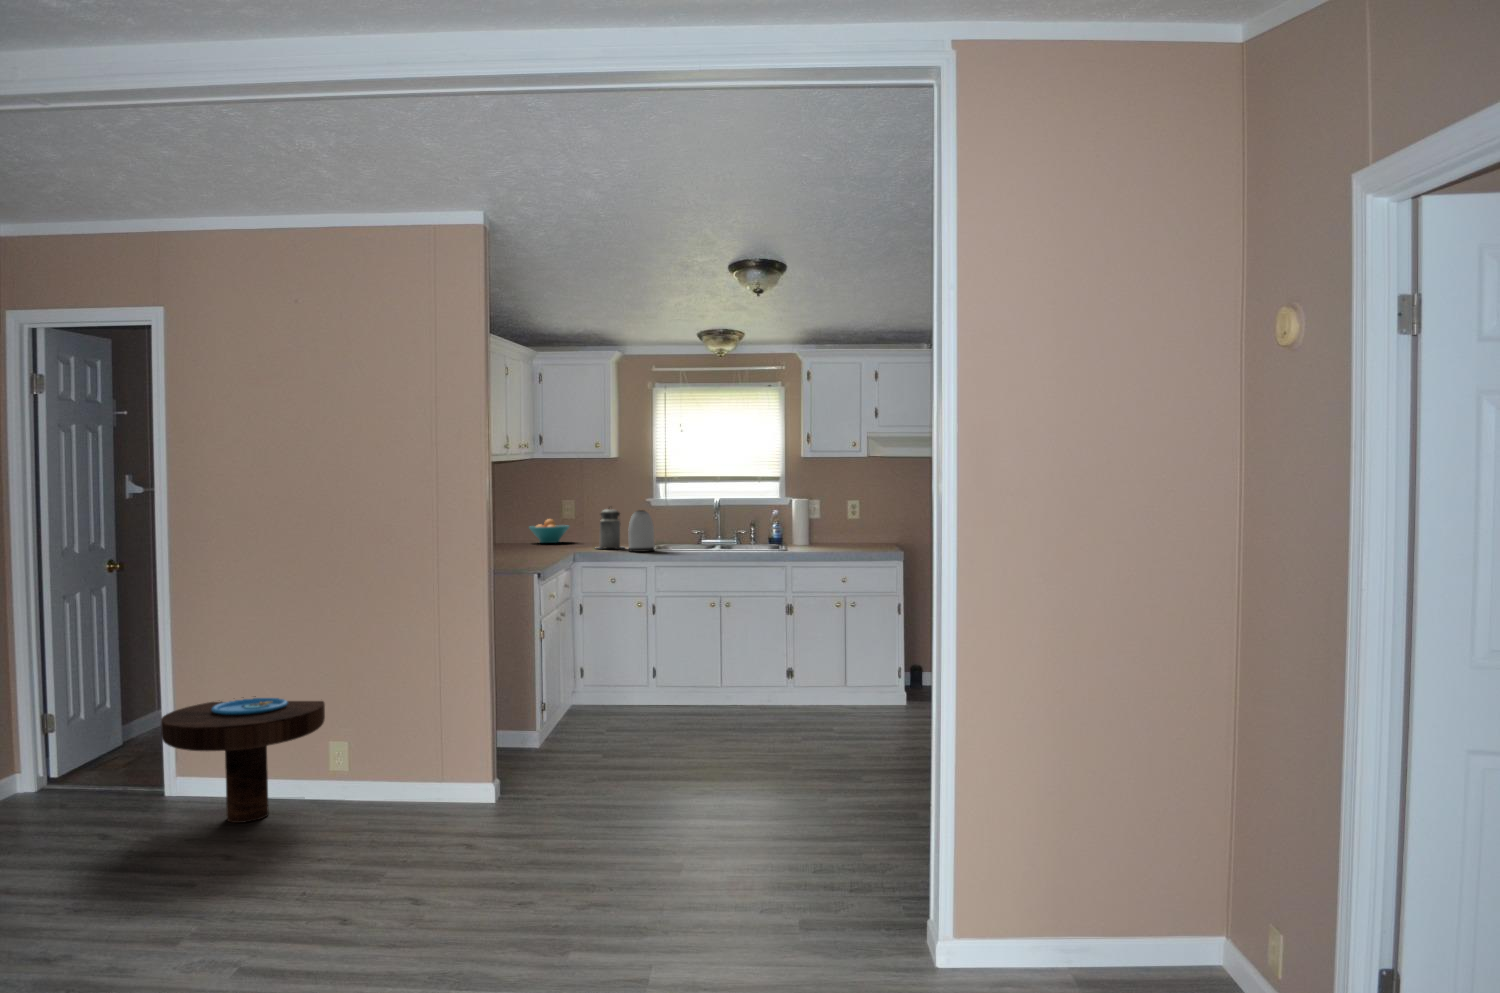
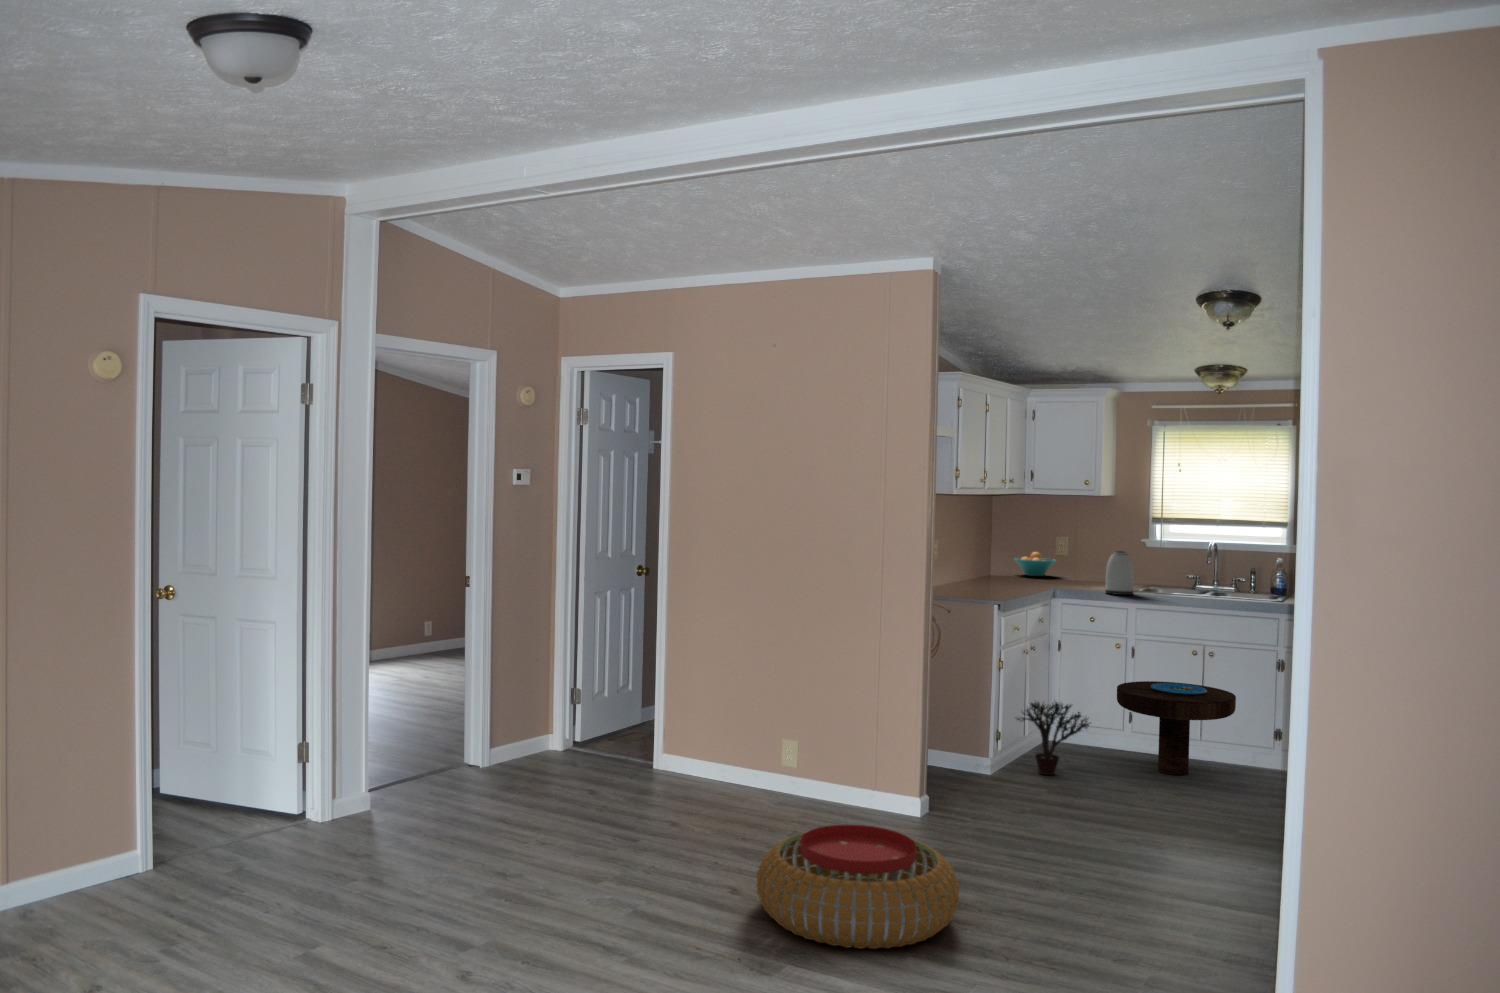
canister: present [599,509,621,548] -> none [1073,544,1105,589]
potted plant: none [562,656,634,730] -> present [1017,702,1089,775]
side table: present [161,696,325,823] -> present [1117,681,1236,775]
pouf: none [373,793,587,917] -> present [757,825,959,949]

